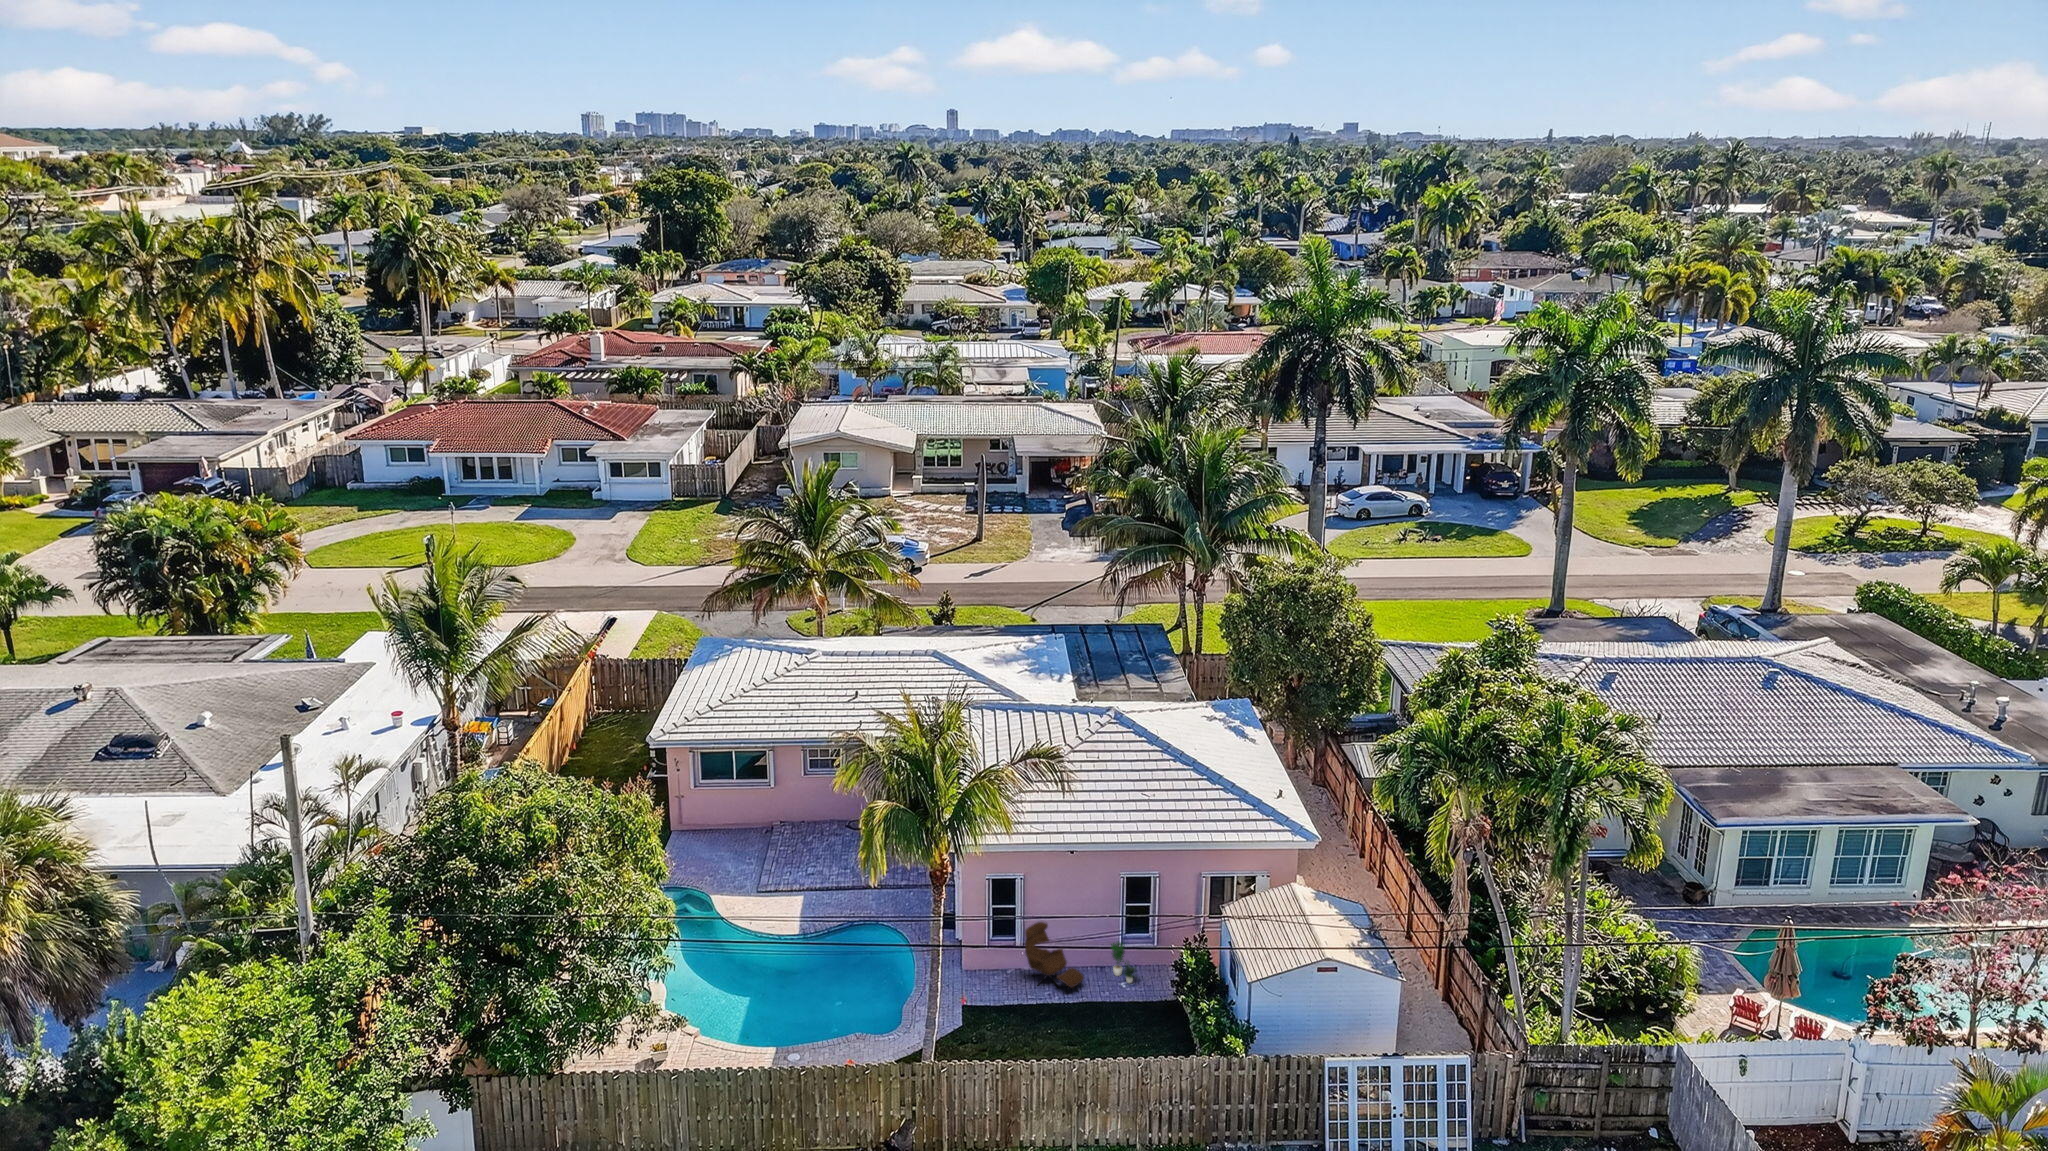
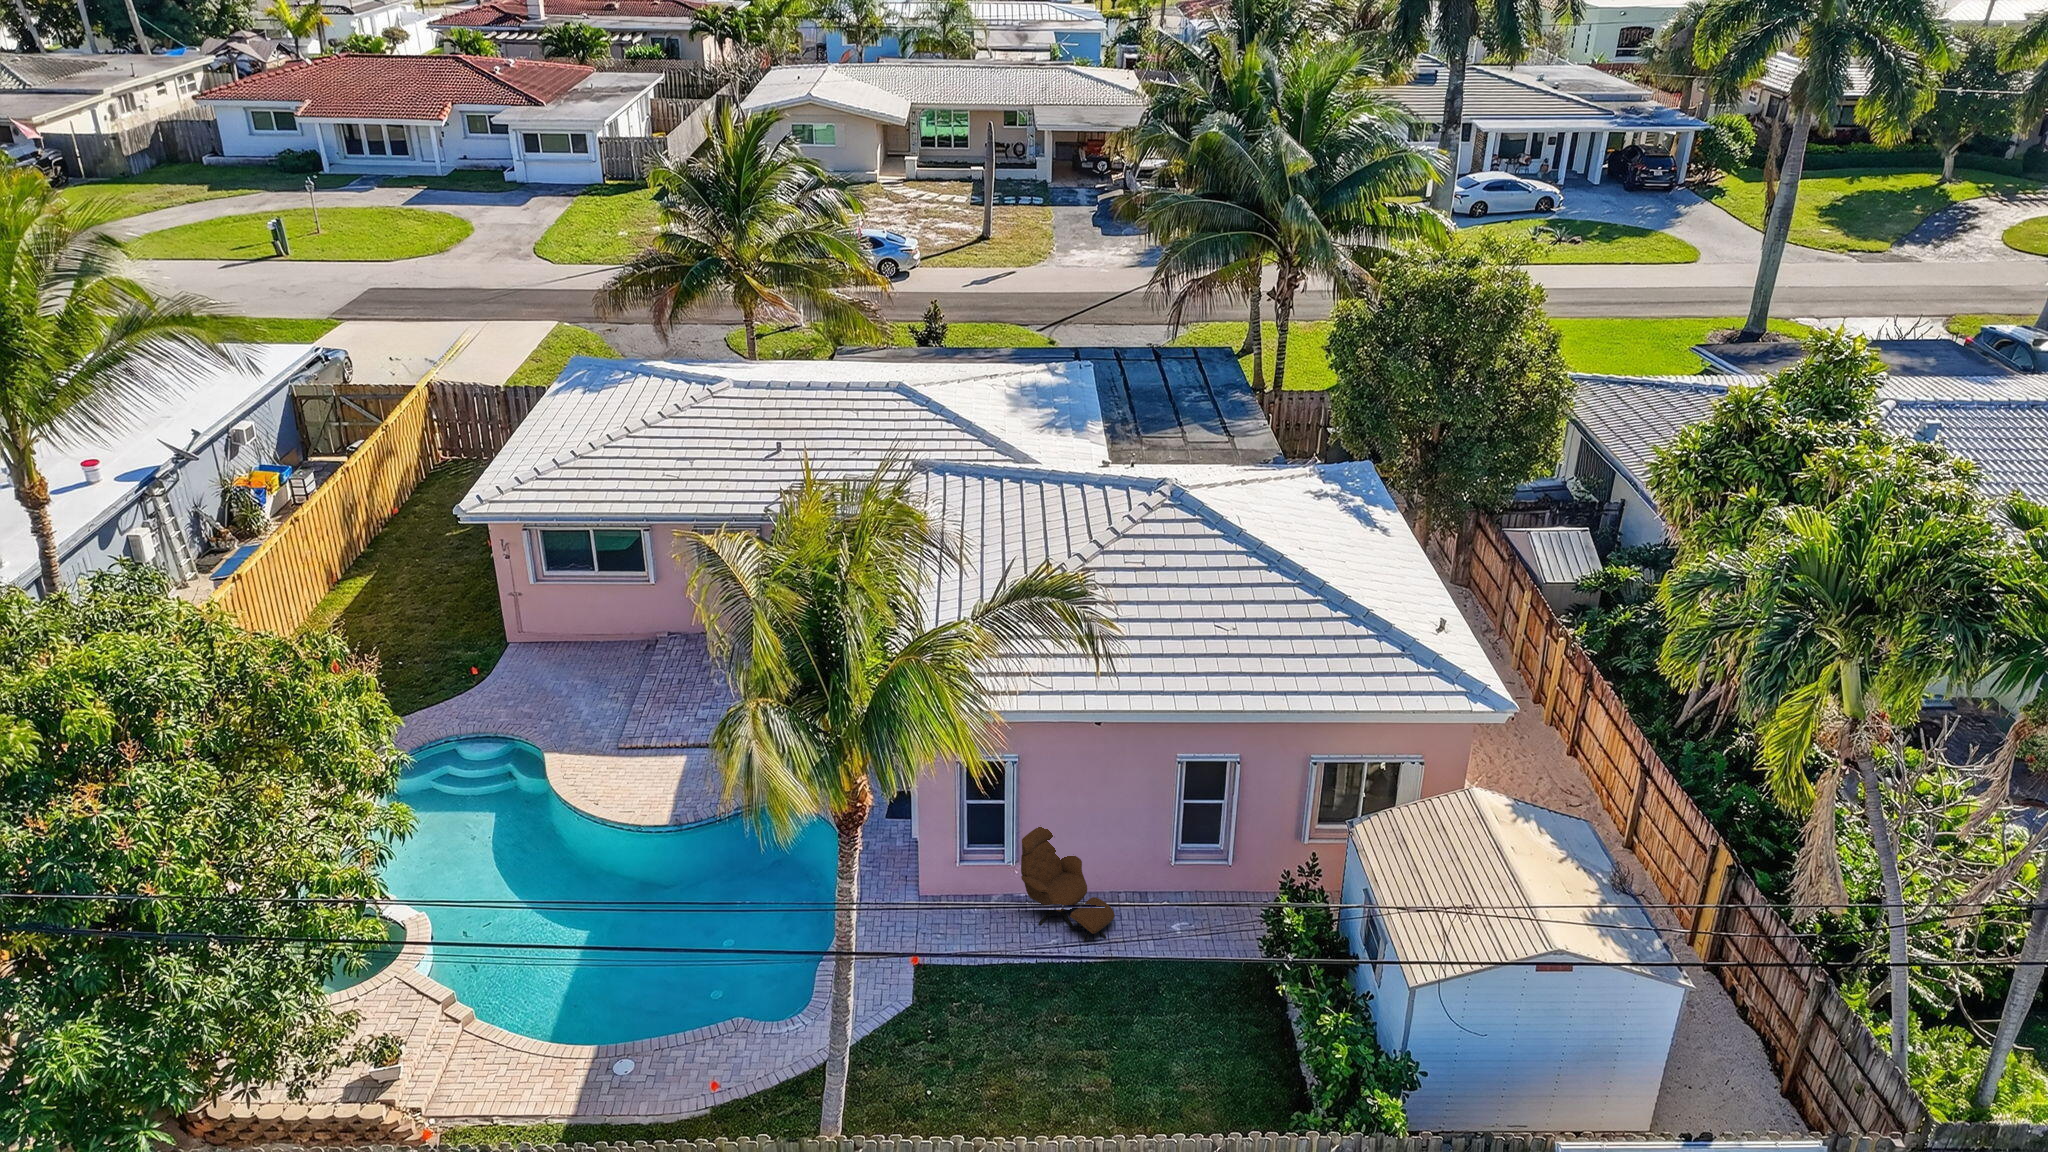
potted plant: present [1111,942,1135,983] -> none [1156,856,1200,923]

